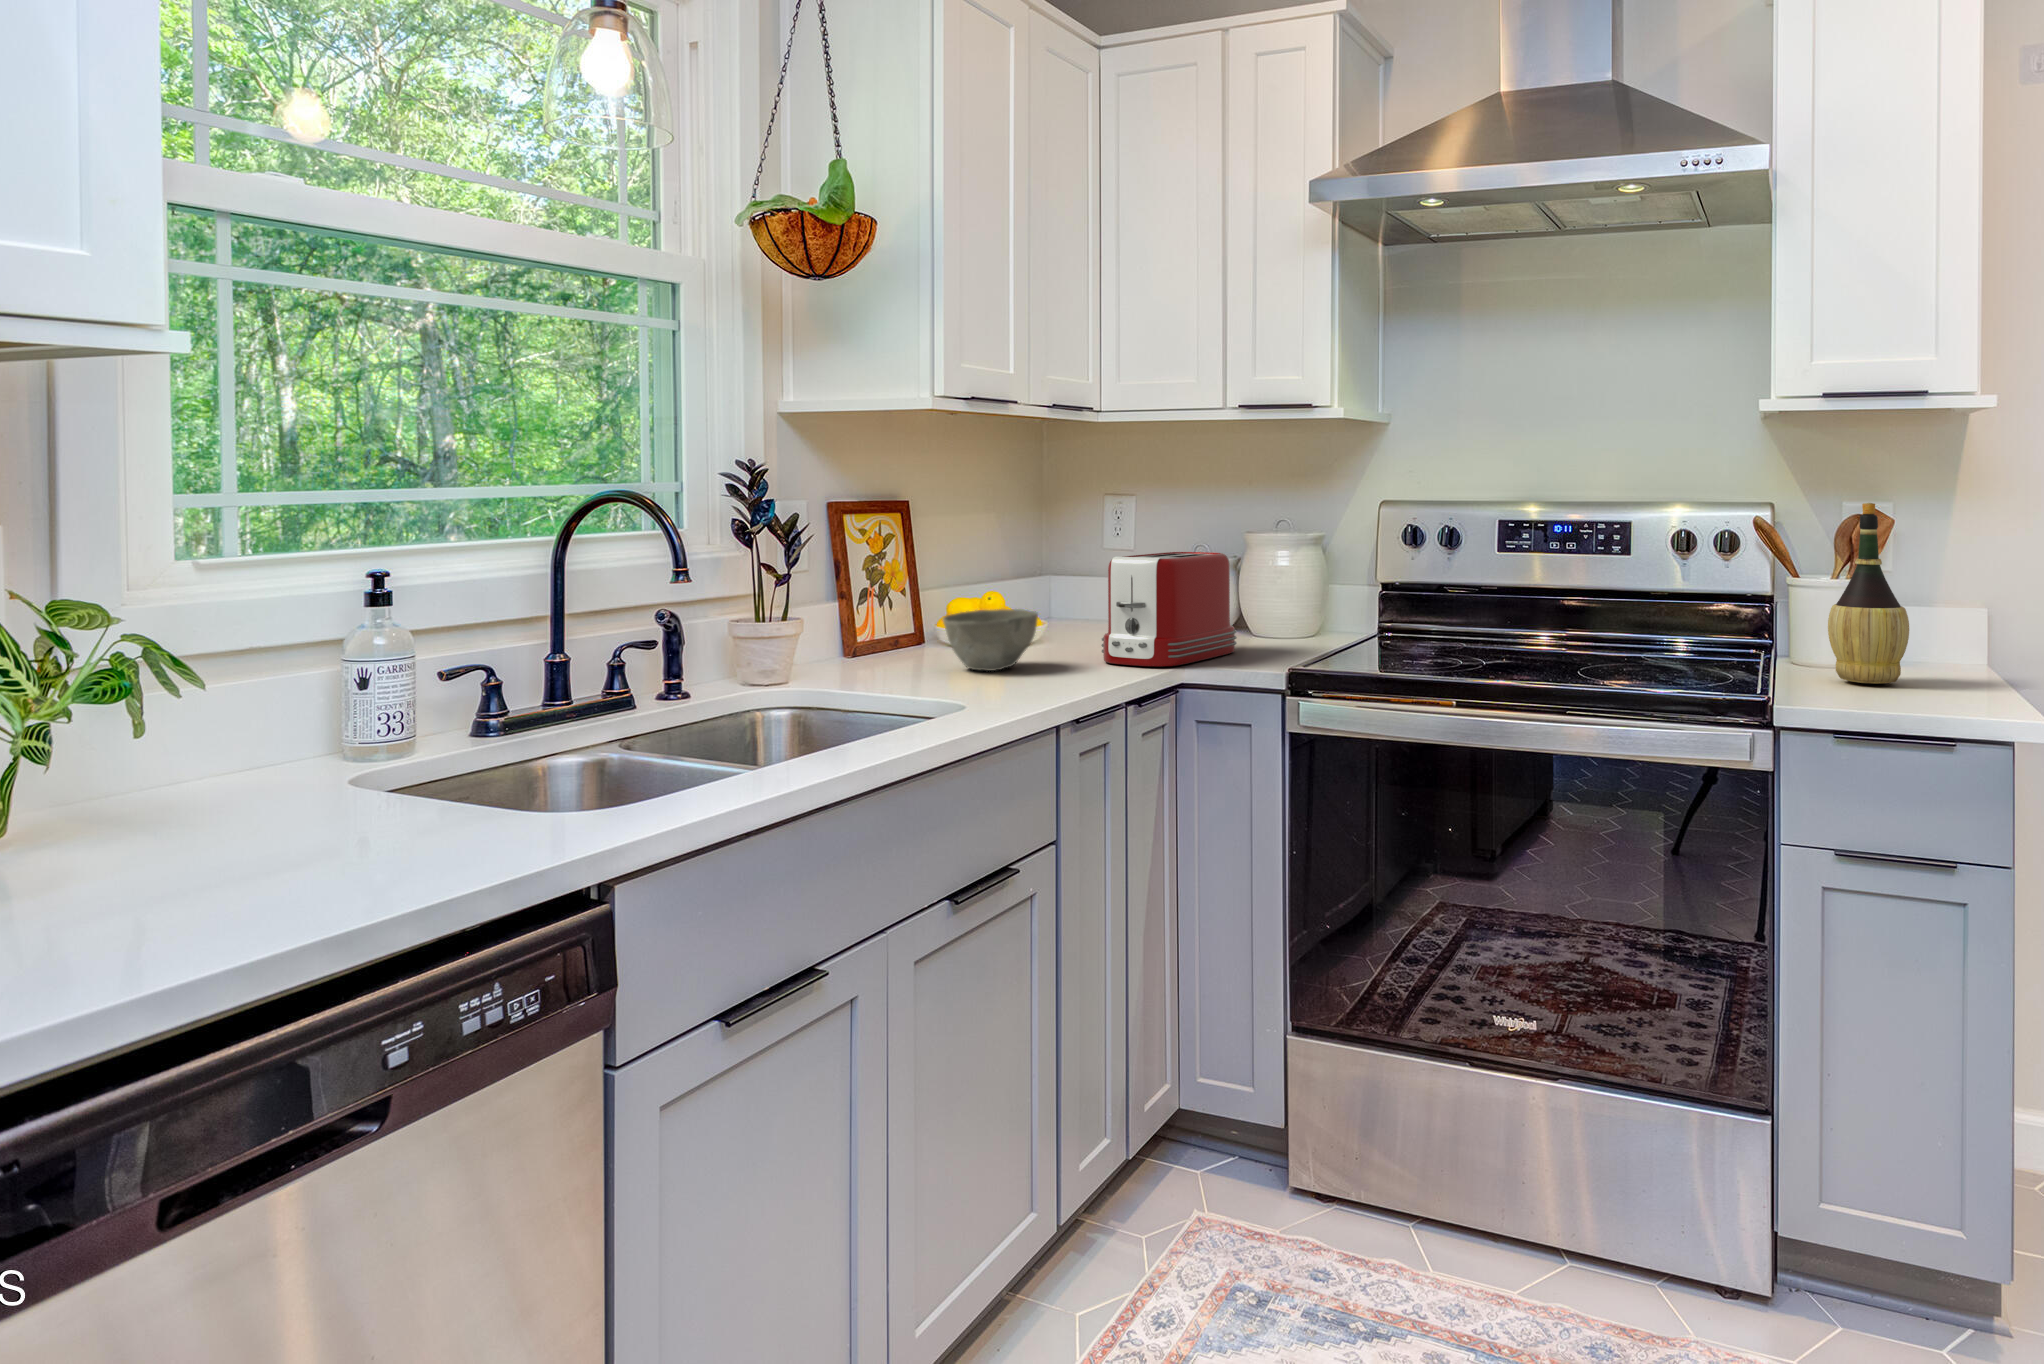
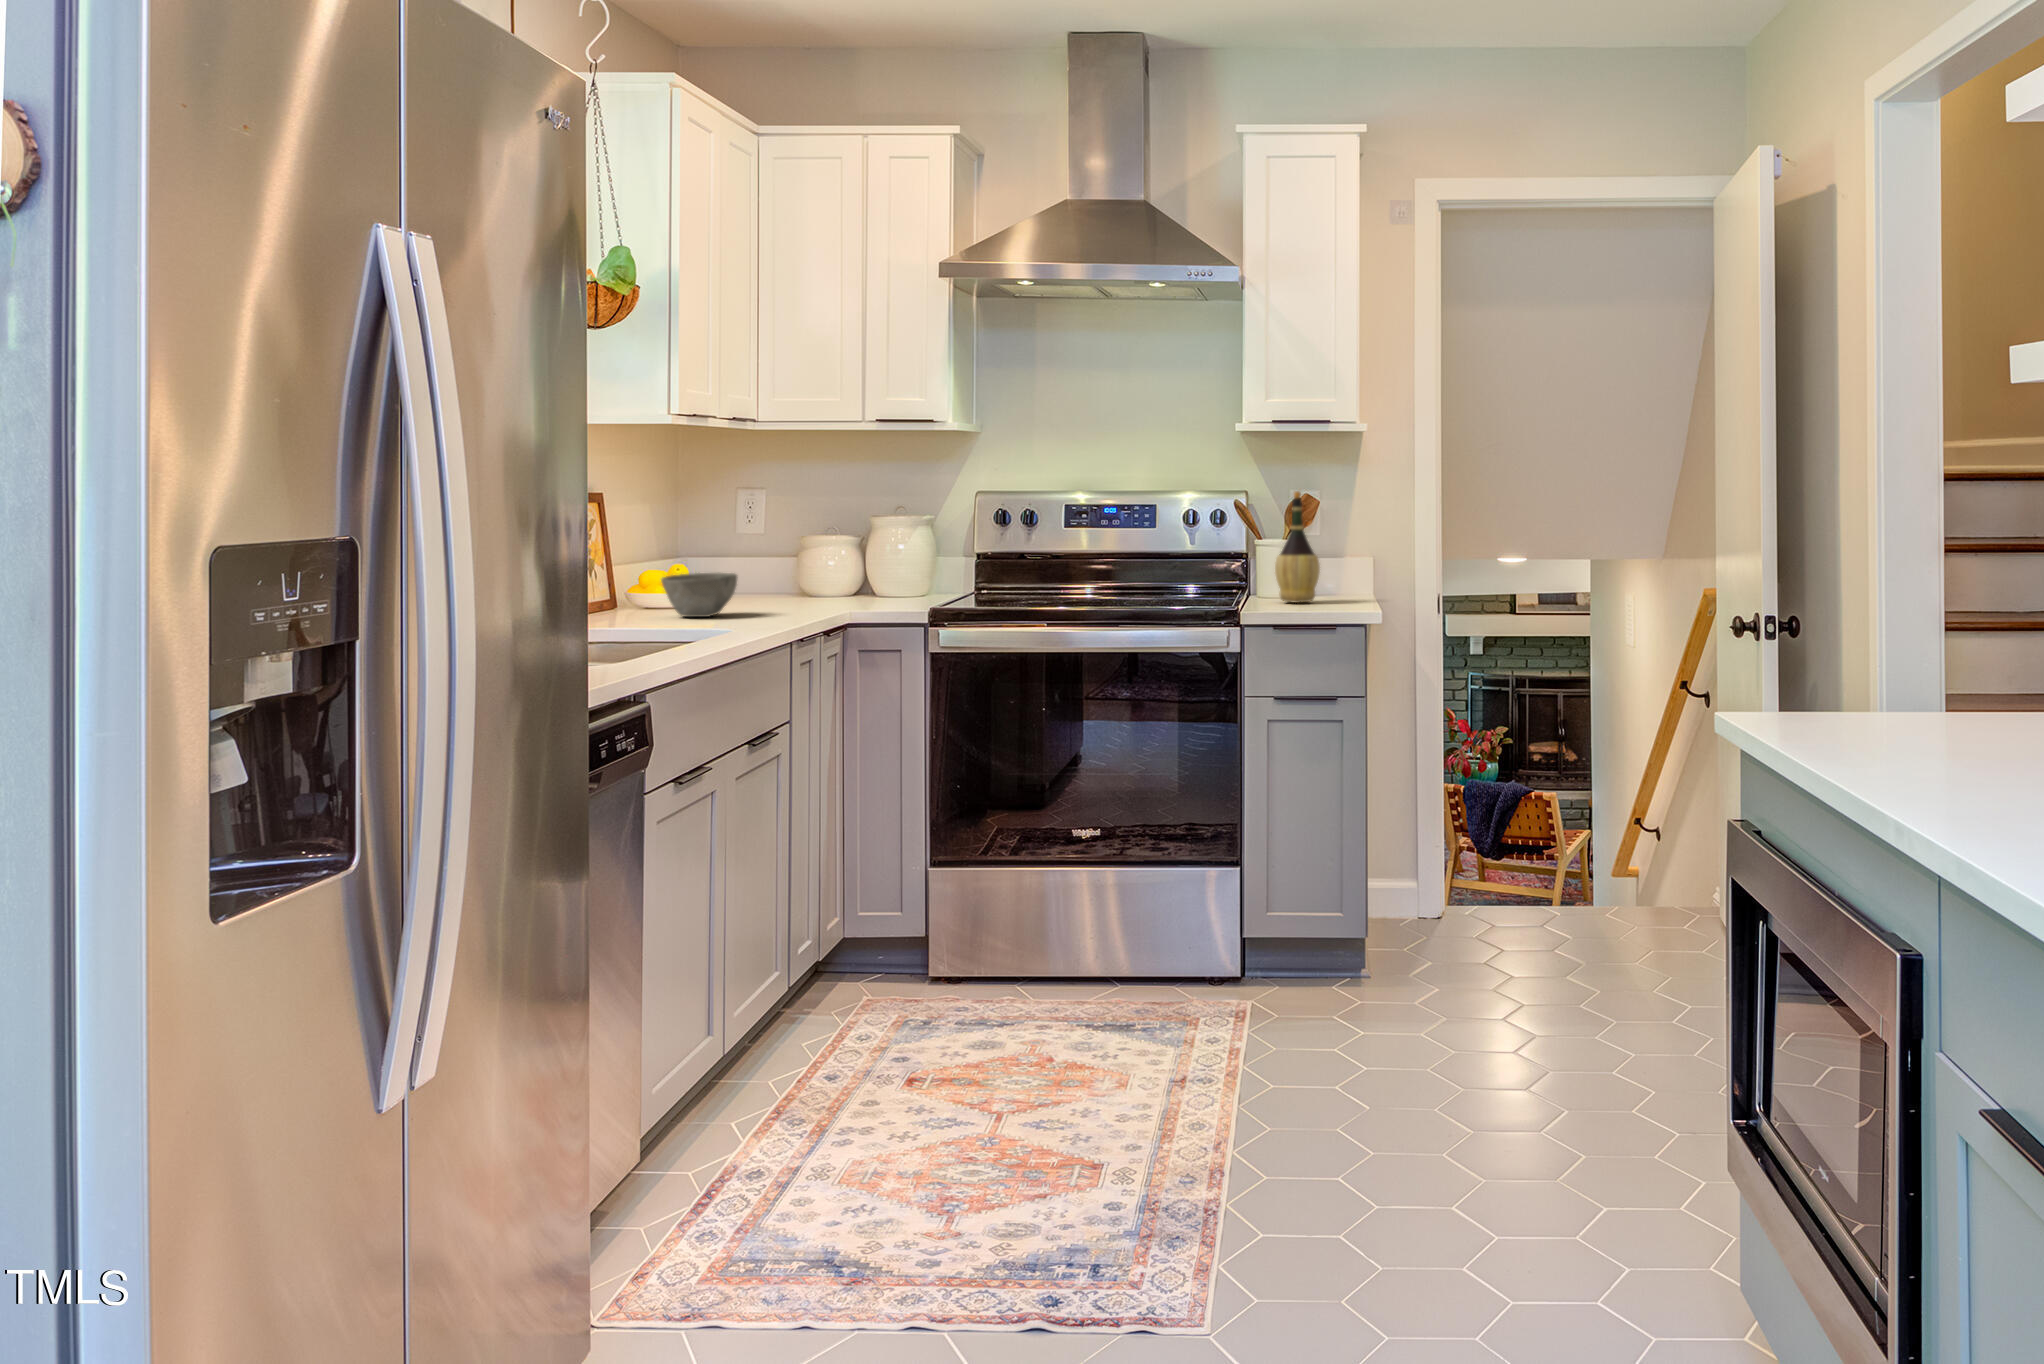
toaster: present [1101,552,1237,667] -> none [782,530,880,611]

